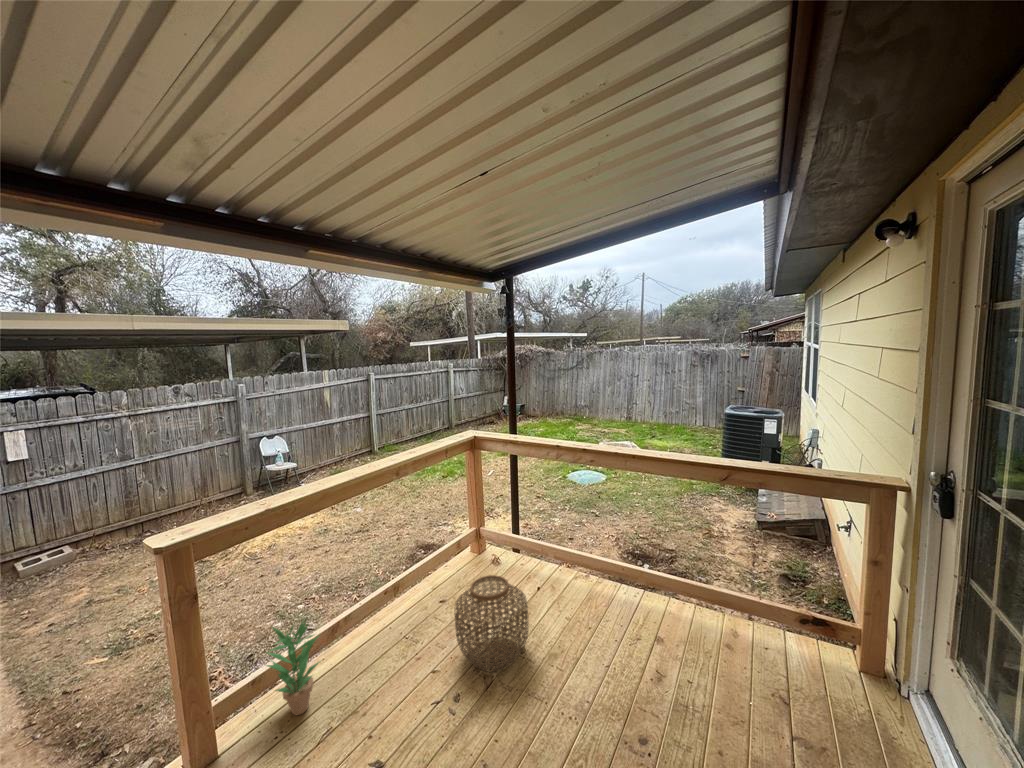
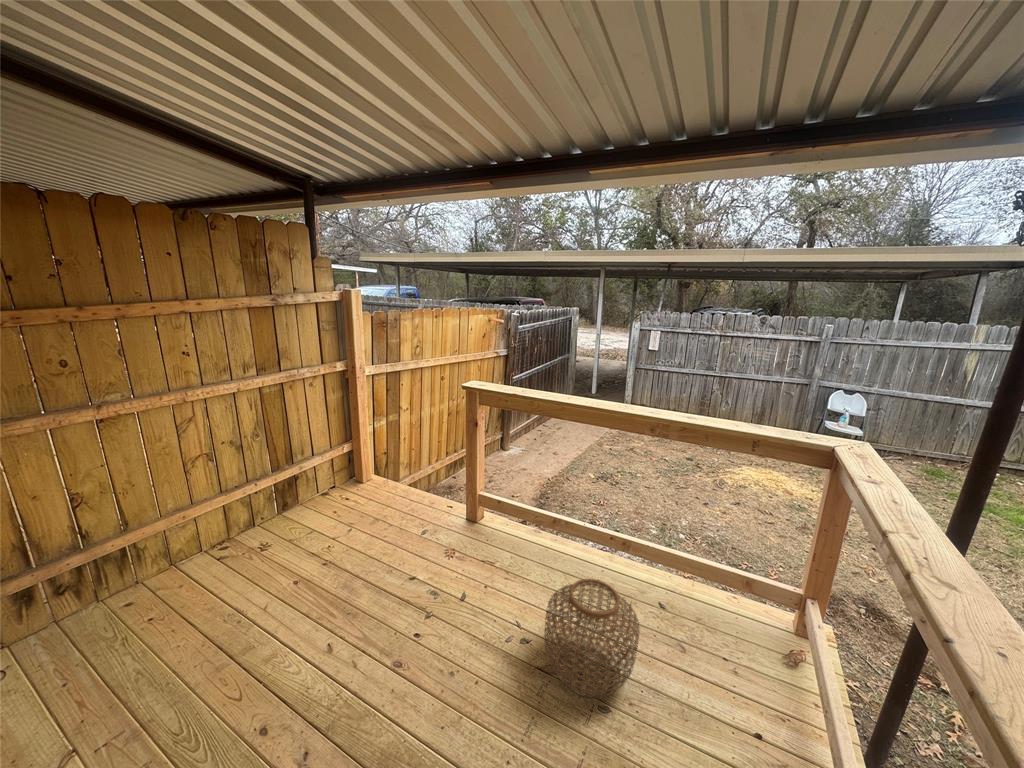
potted plant: present [267,620,319,715] -> none [489,478,531,548]

